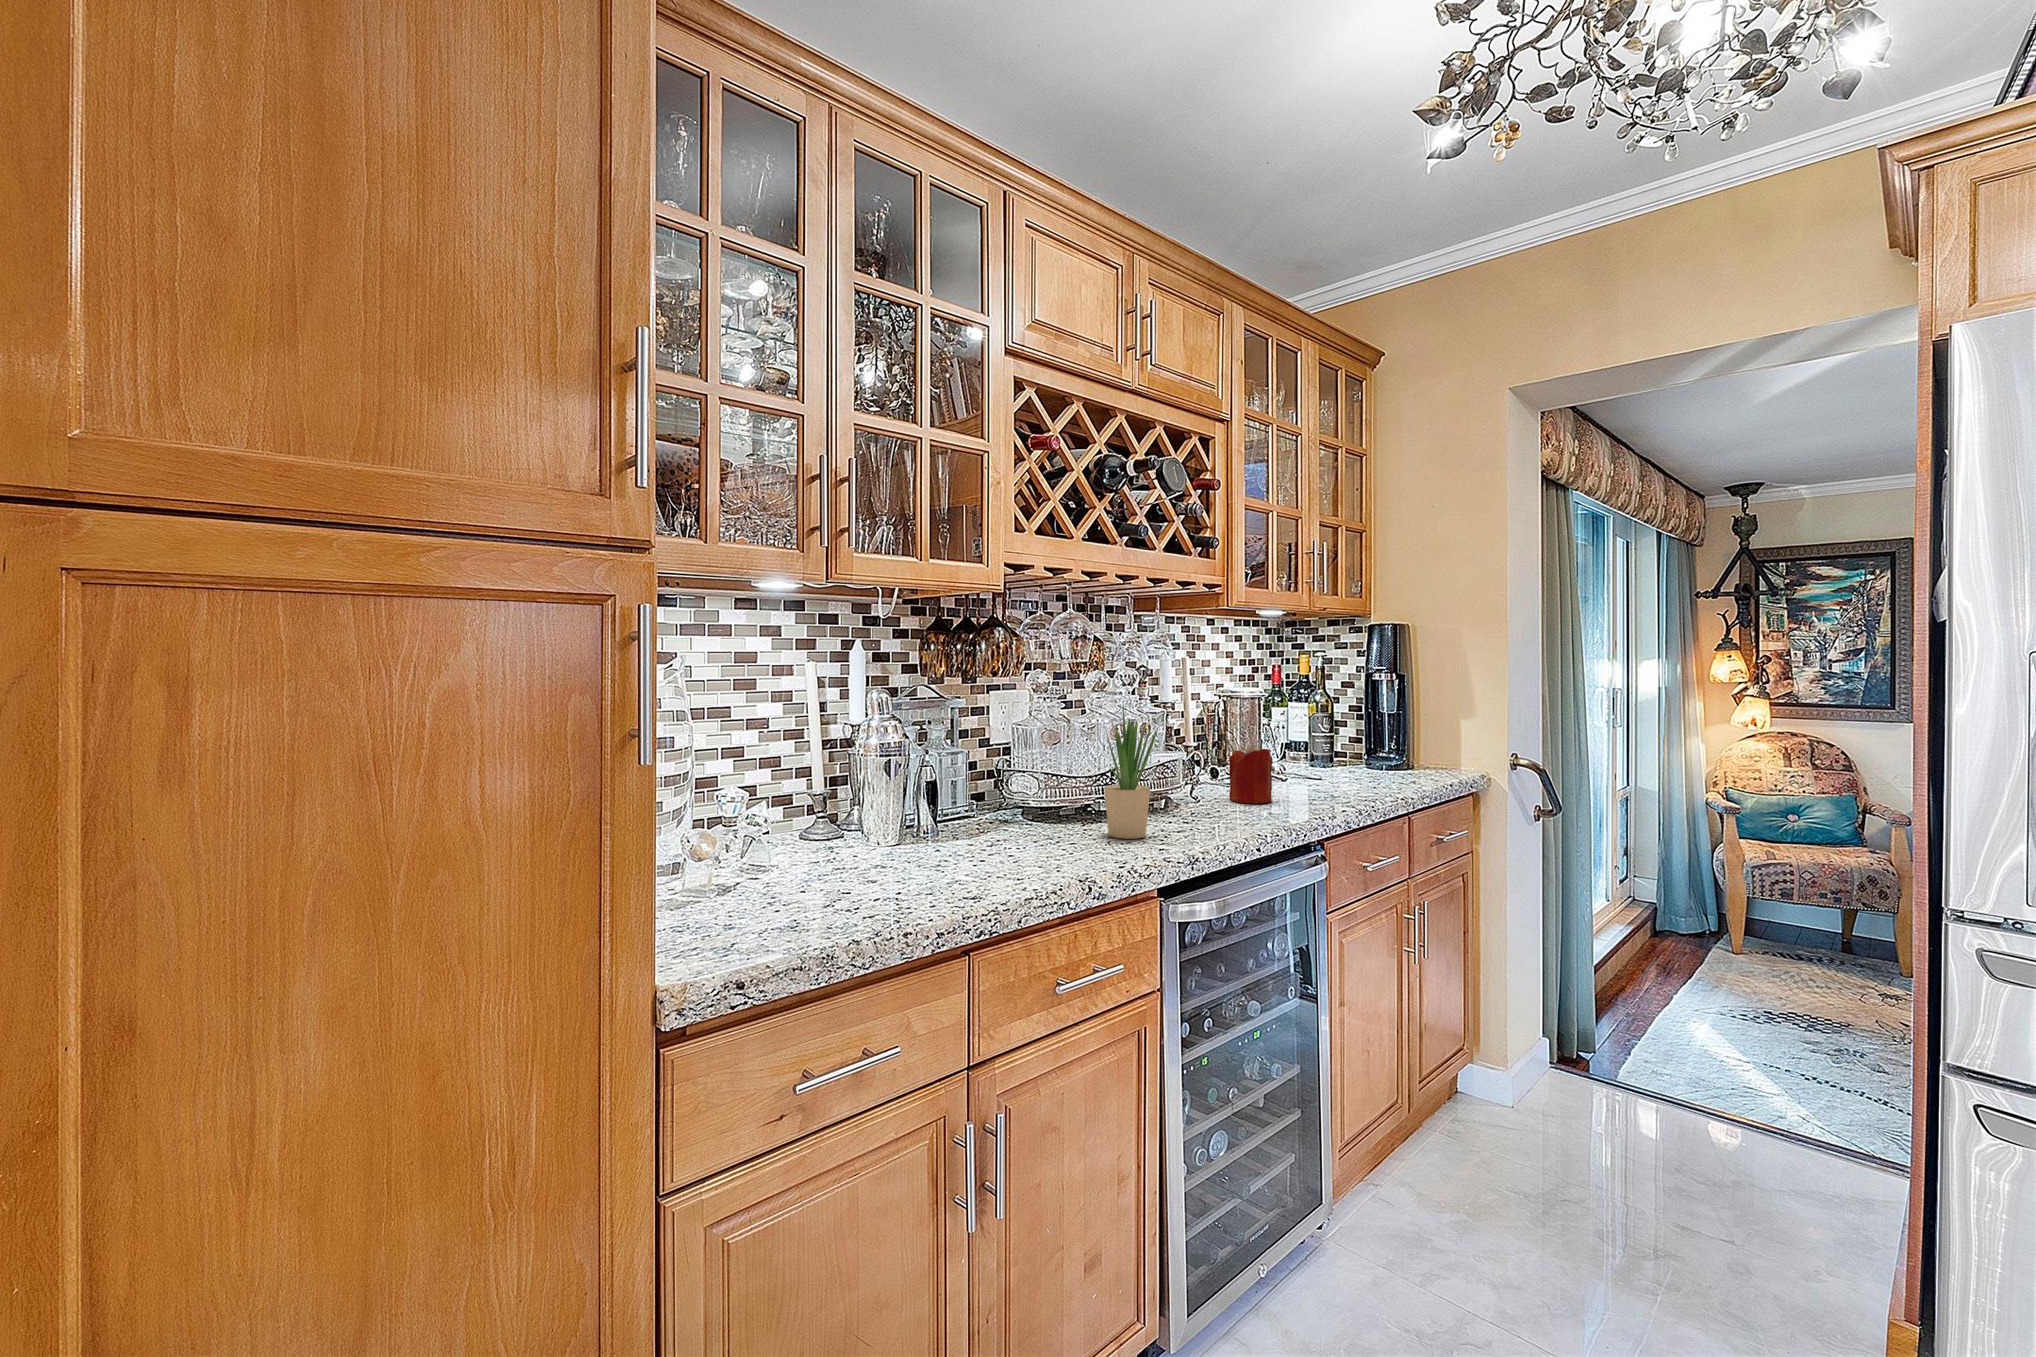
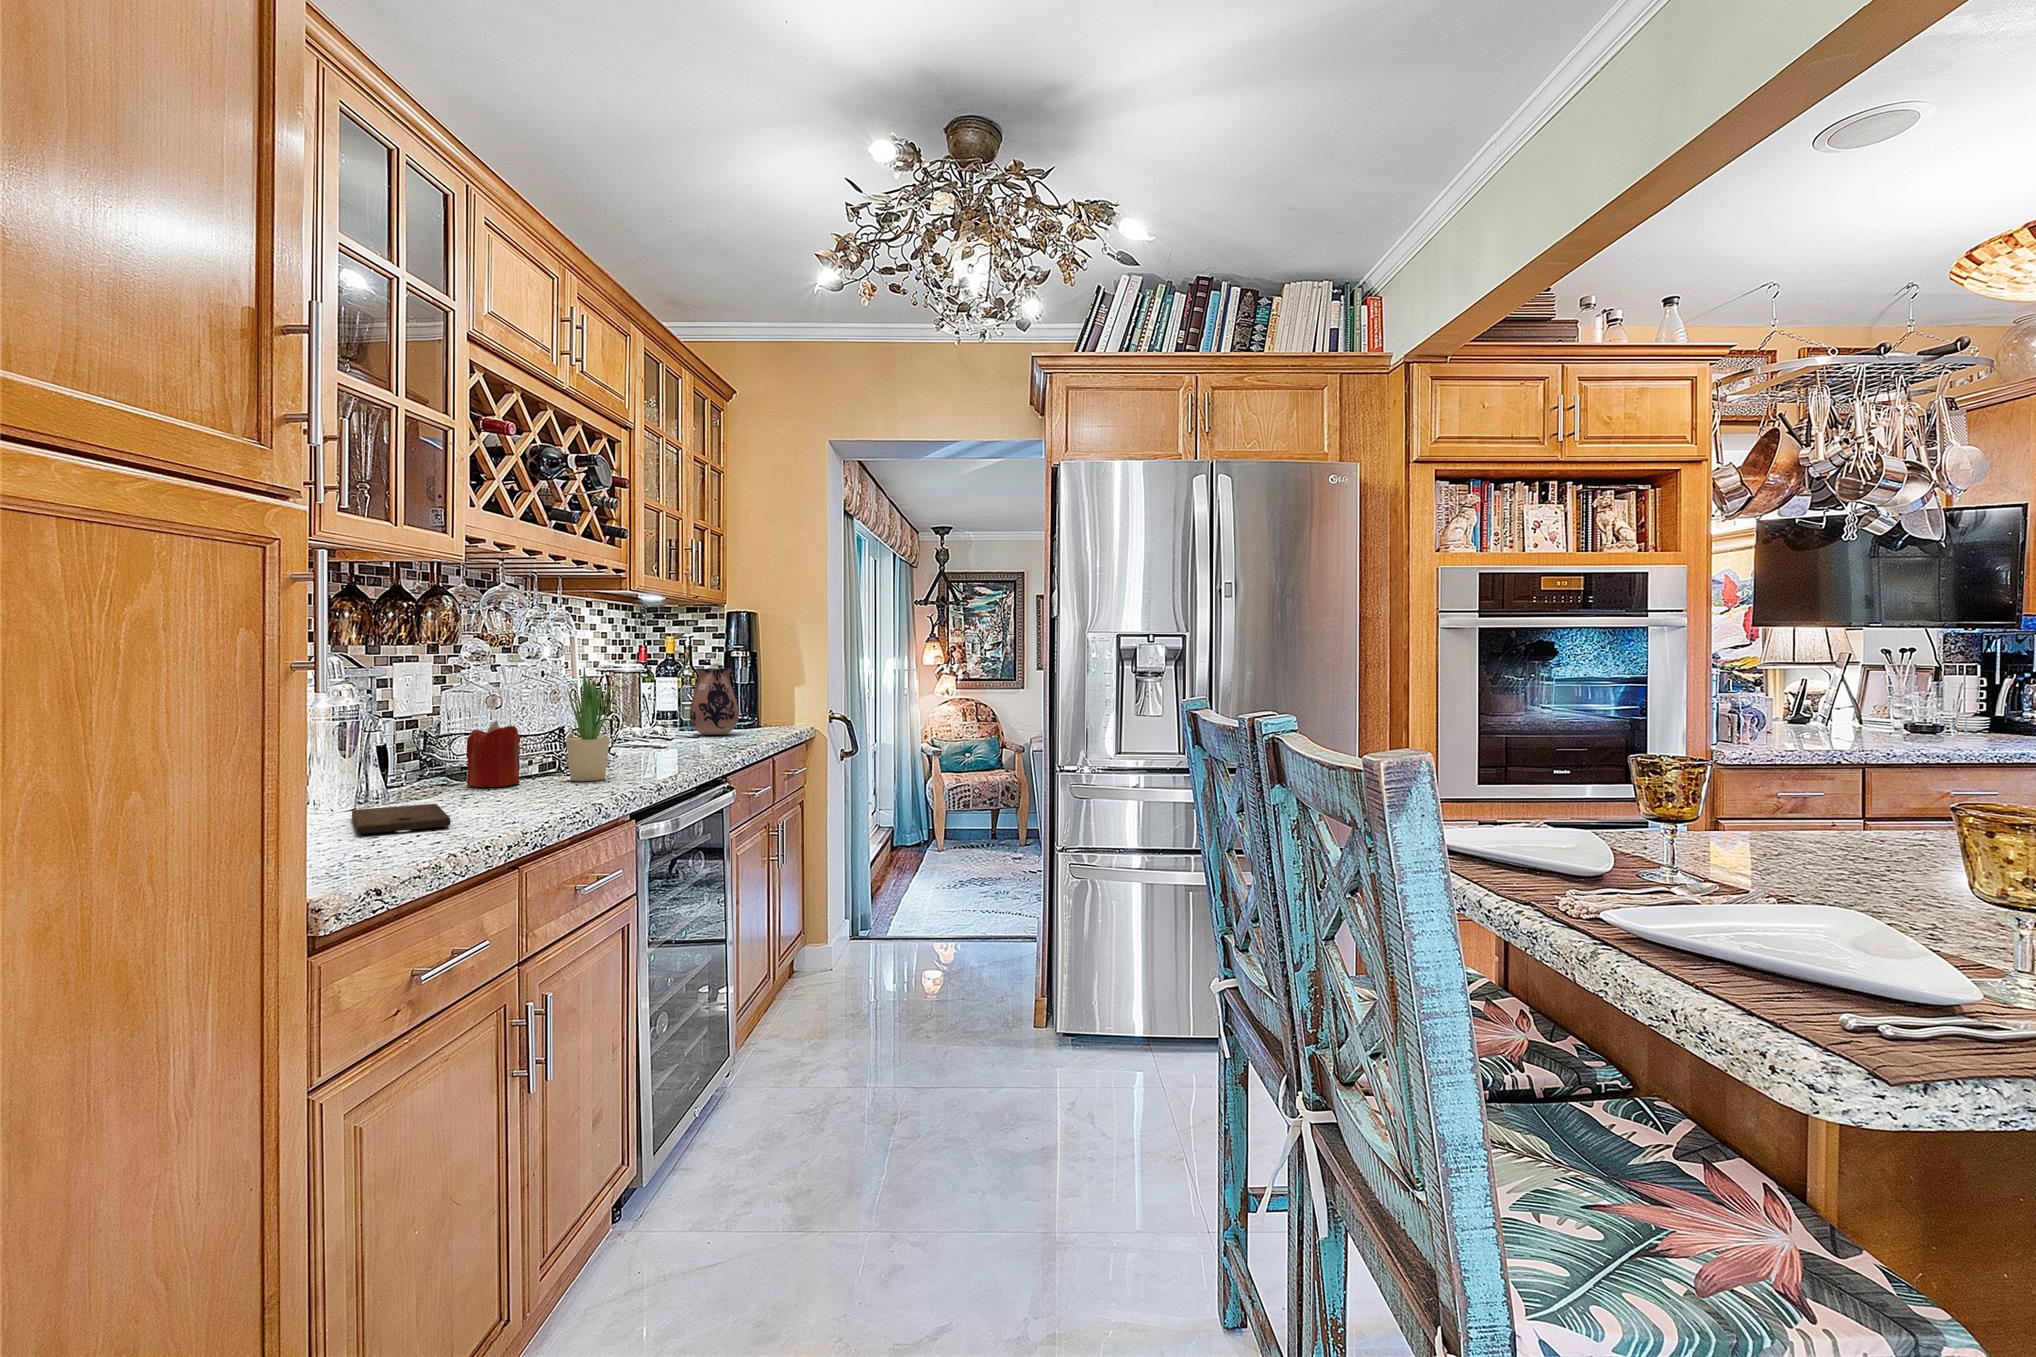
ceramic pitcher: none [1316,695,1377,777] -> present [690,668,739,735]
candle: present [1229,743,1273,804] -> present [466,721,520,787]
cutting board: none [825,855,934,892] -> present [352,804,450,834]

